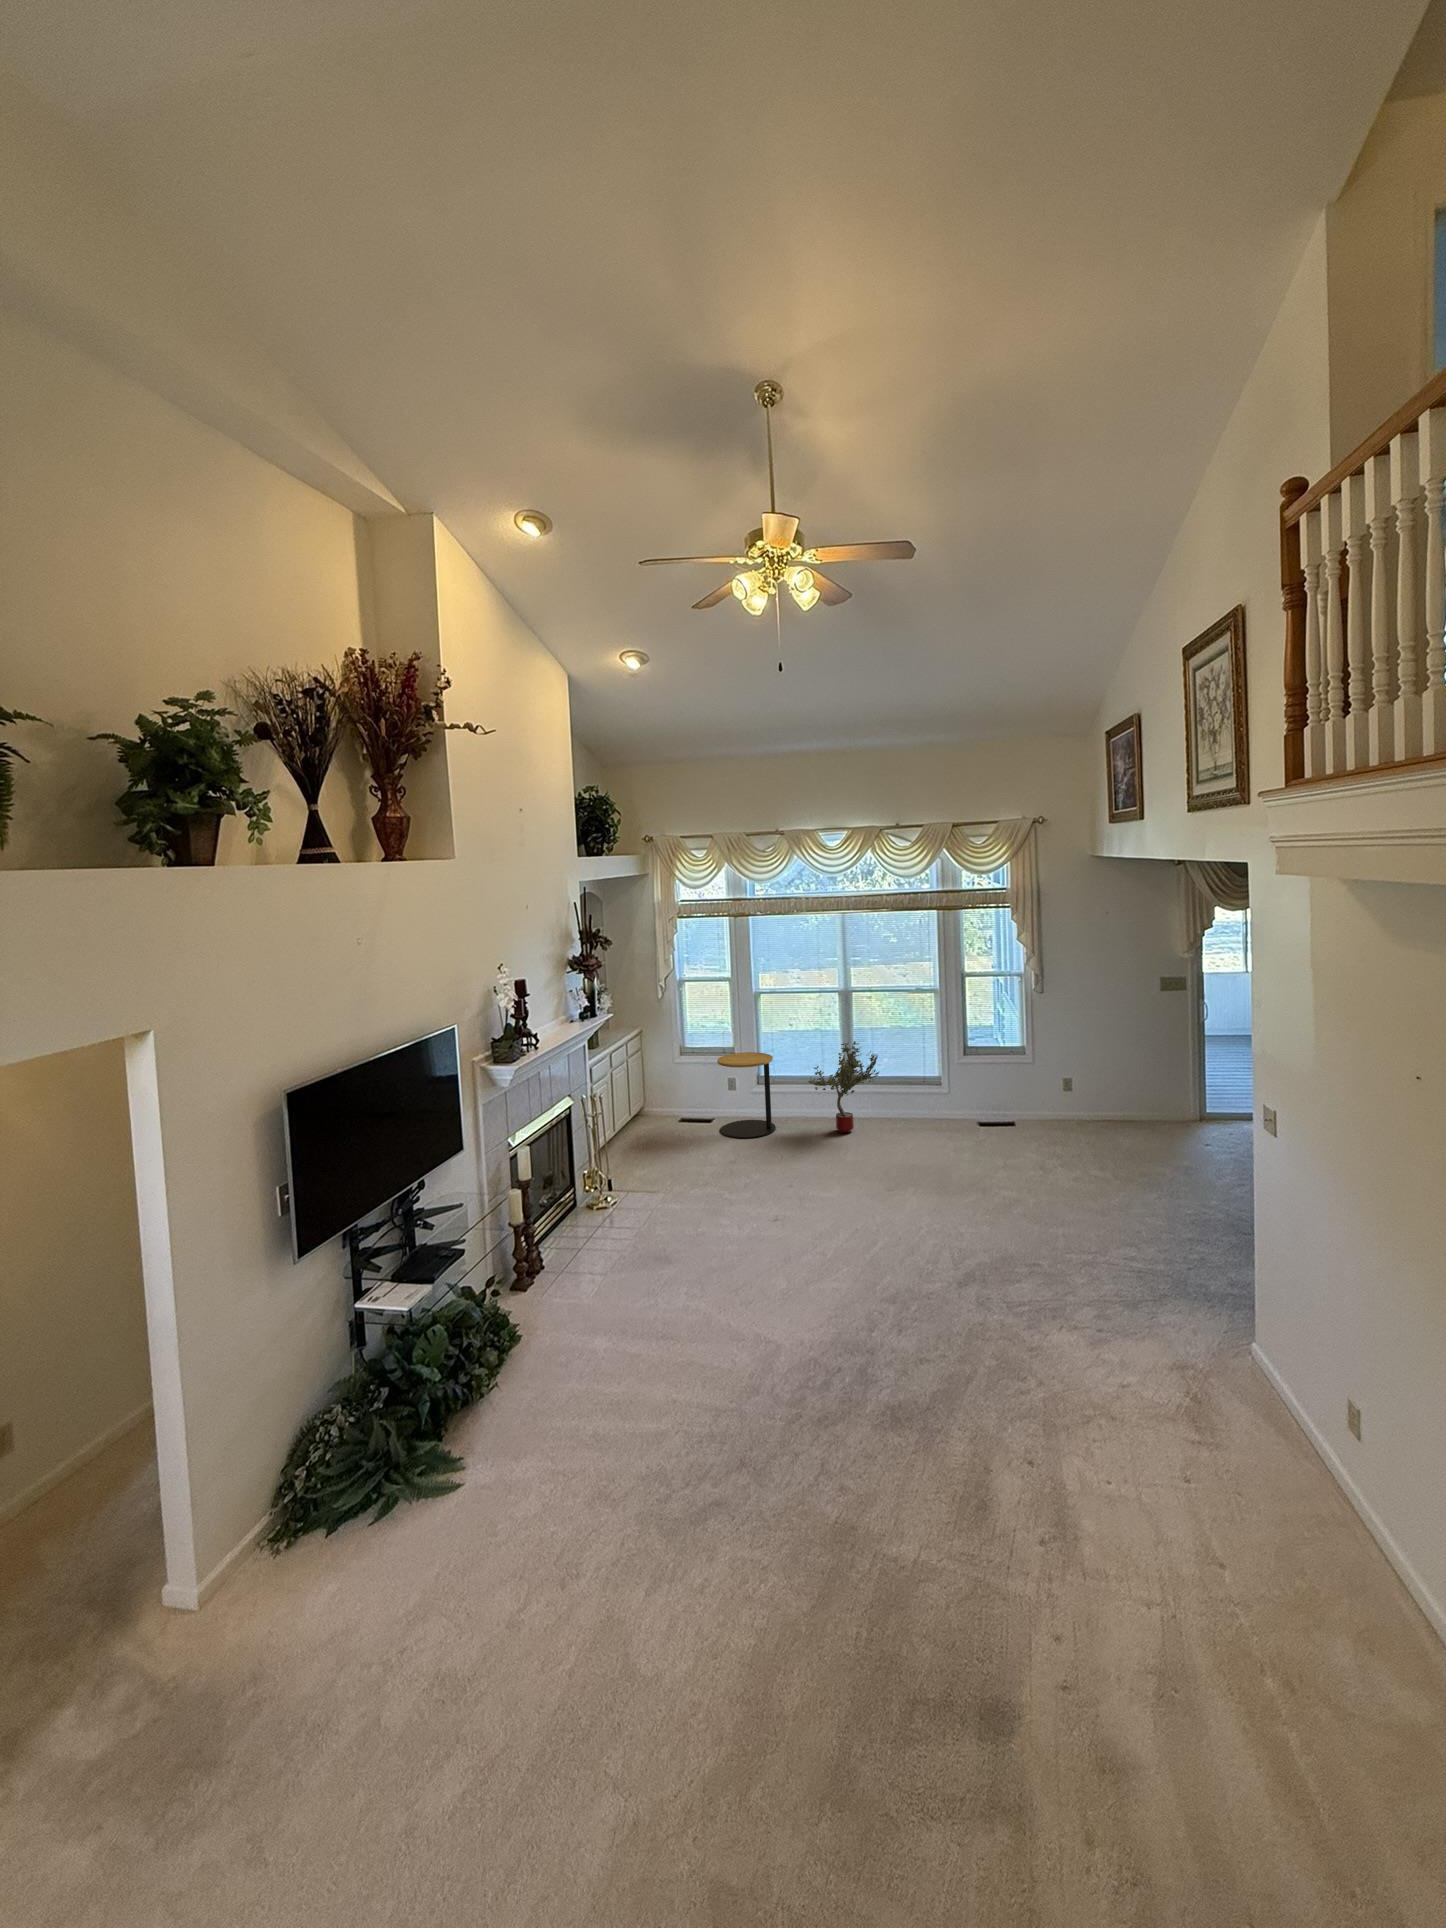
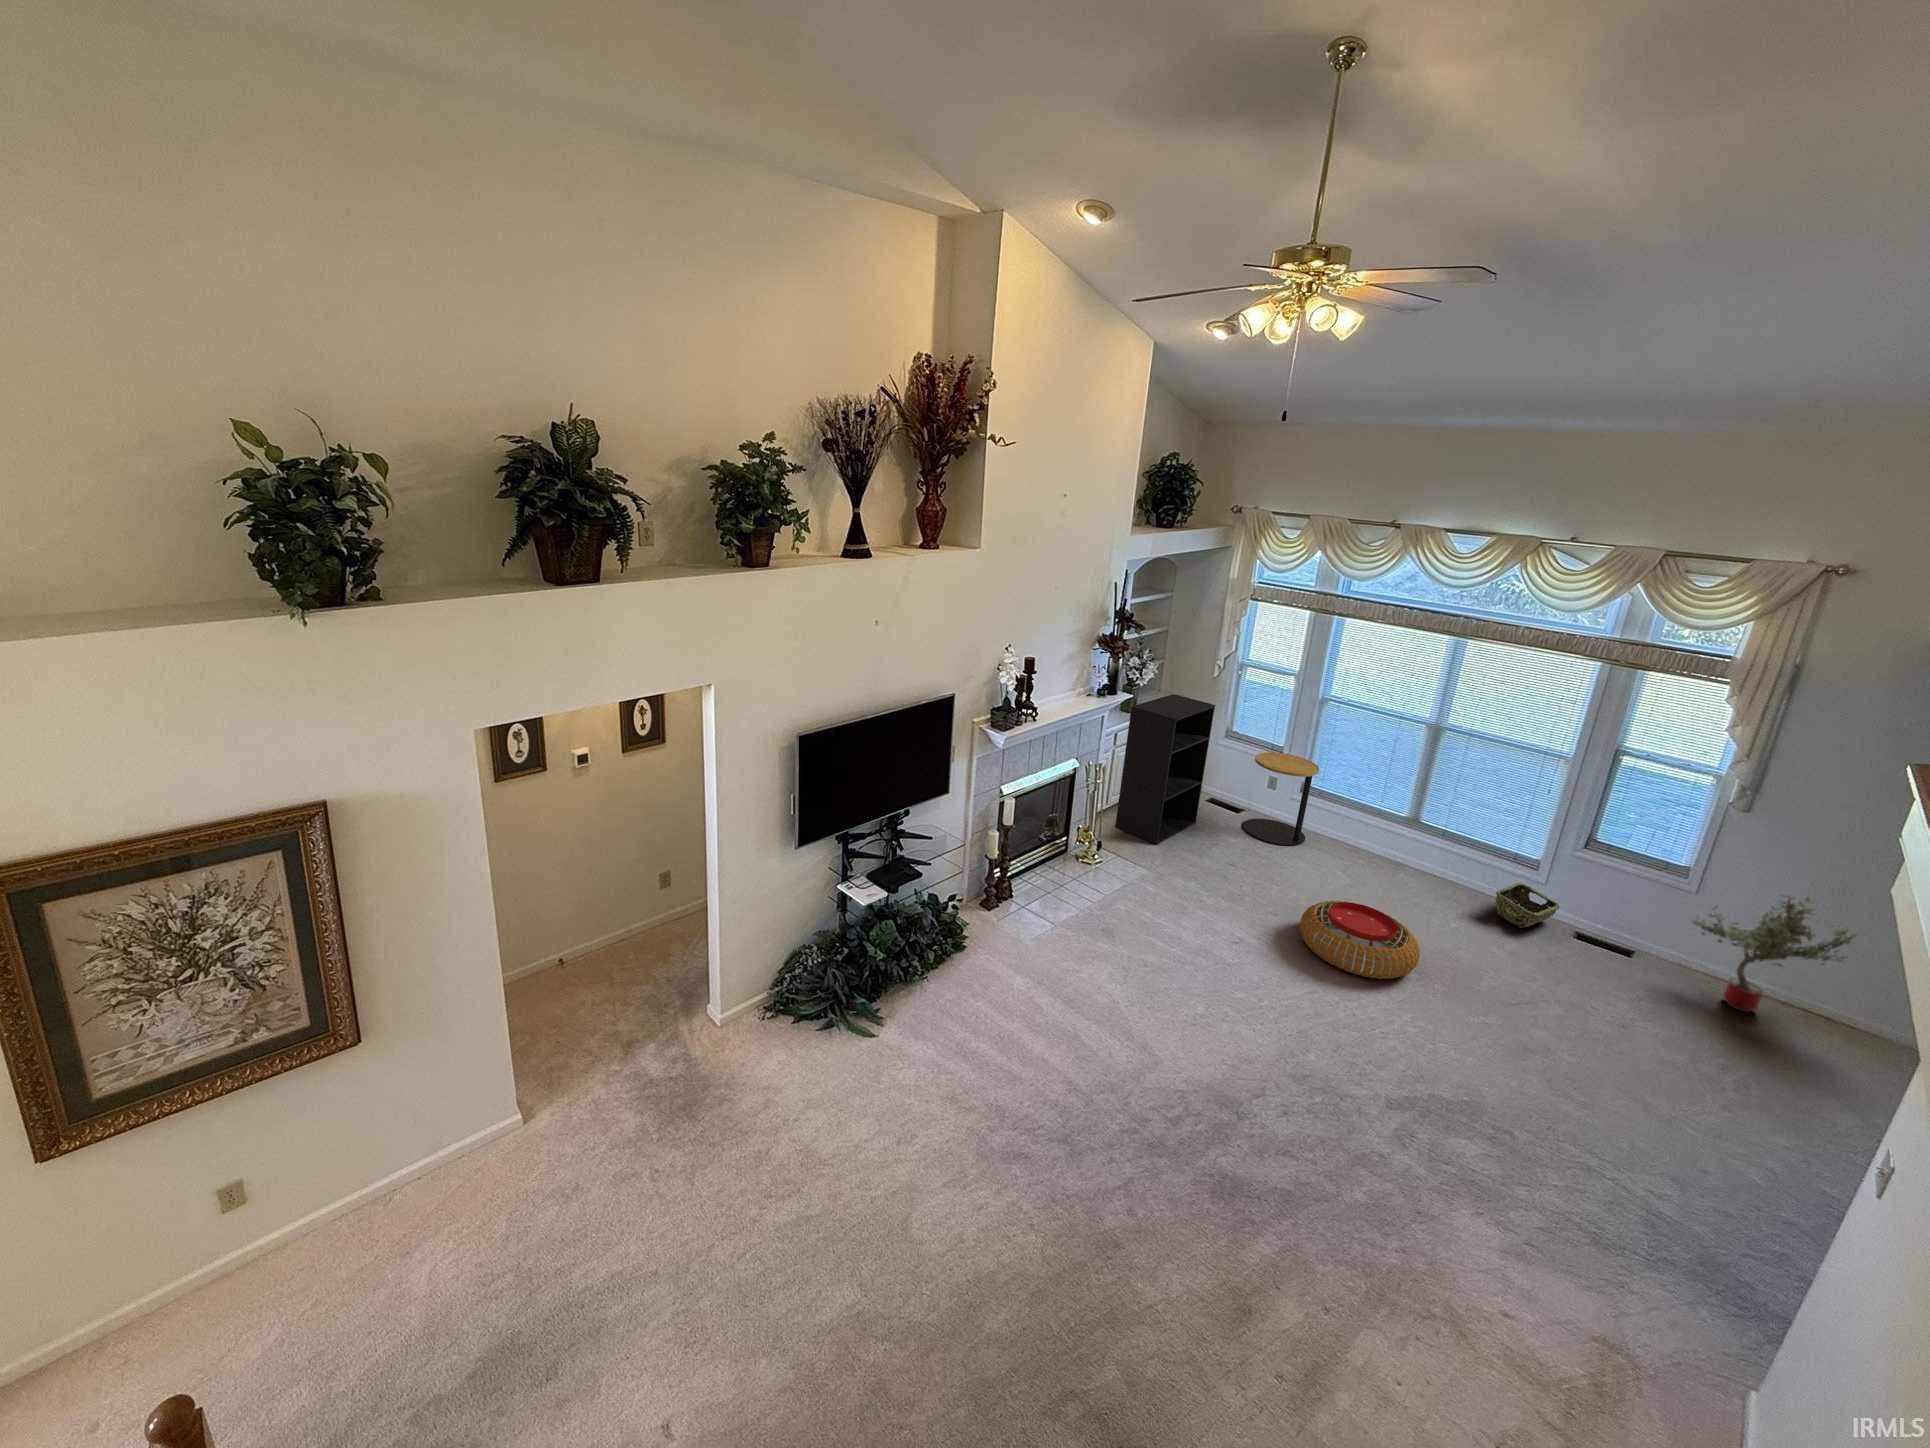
bookshelf: none [603,1018,681,1171] -> present [1115,694,1215,844]
potted tree: present [808,1041,879,1133] -> present [1692,895,1855,1012]
woven basket: none [928,1102,966,1135] -> present [1495,883,1559,928]
pouf: none [815,1149,913,1209] -> present [1300,901,1420,979]

